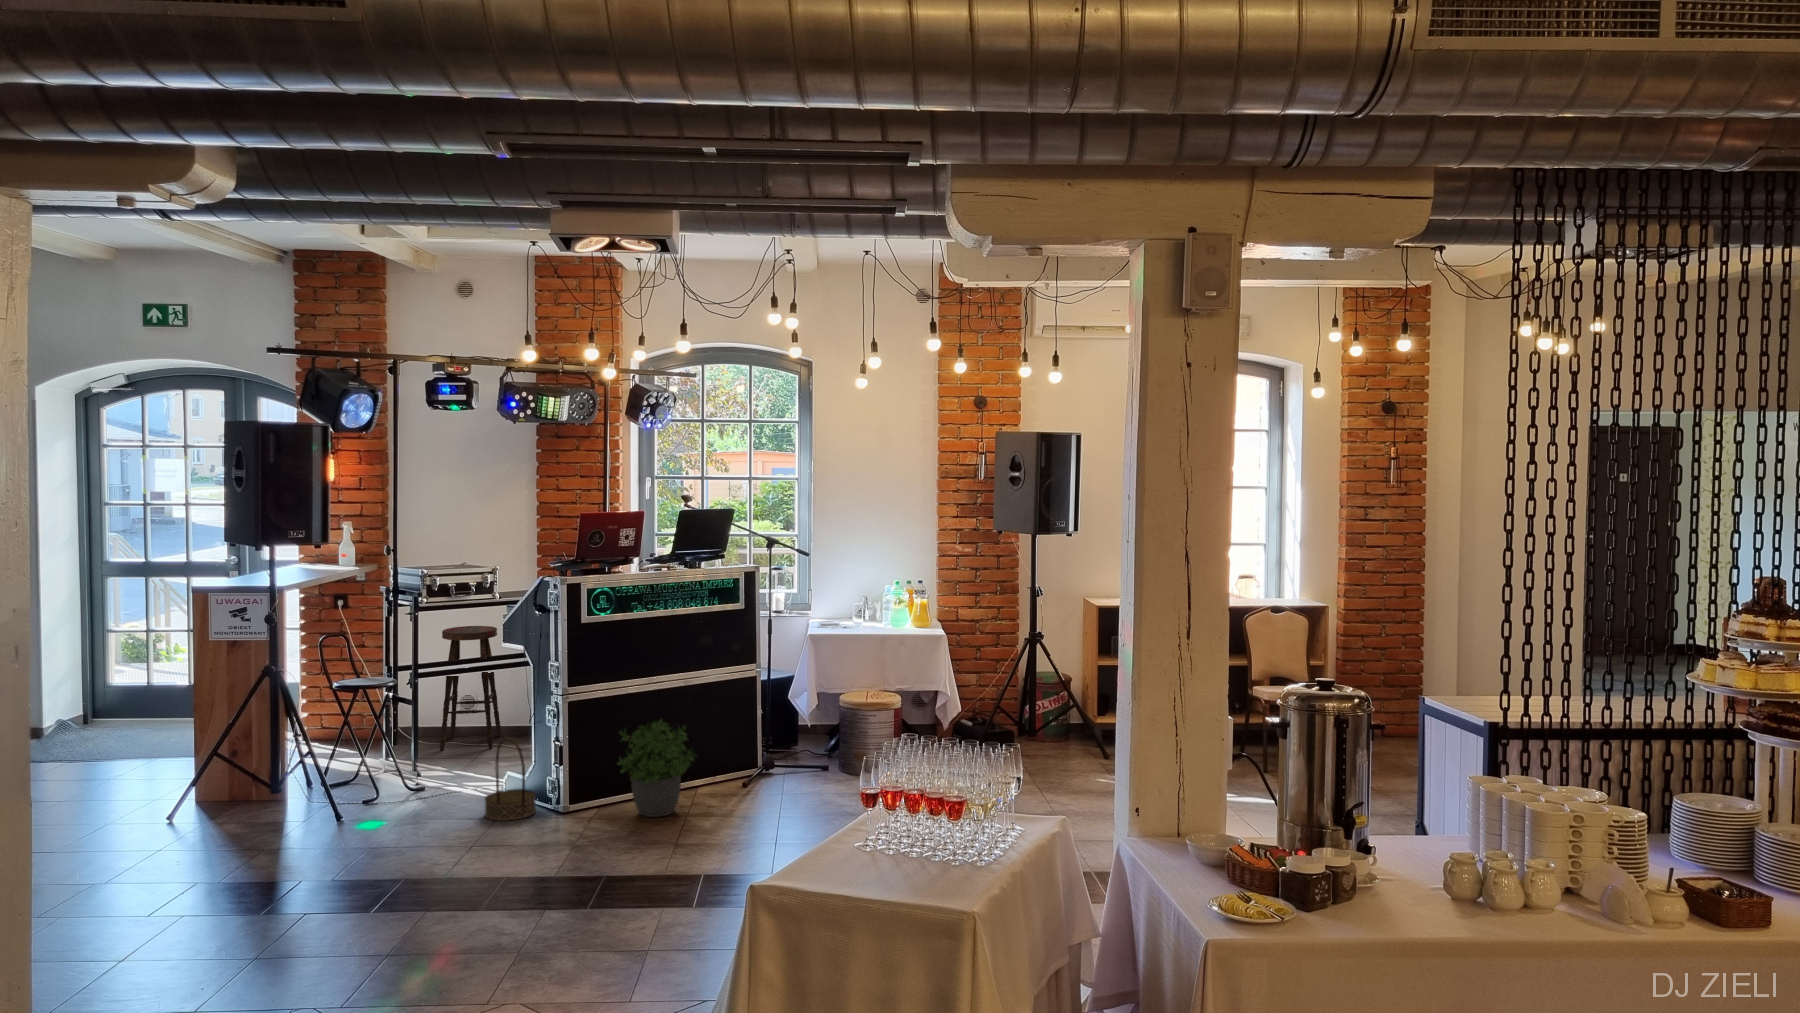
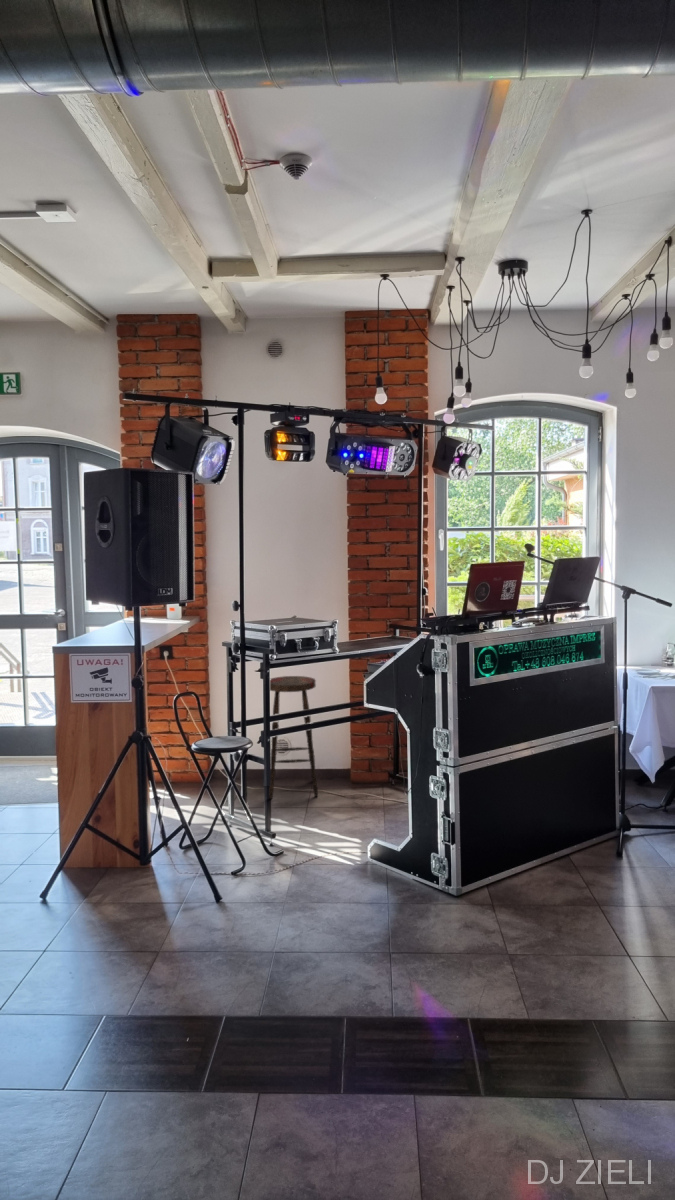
potted plant: present [618,719,697,817] -> none [511,790,600,902]
basket: present [485,738,536,821] -> none [369,810,422,903]

